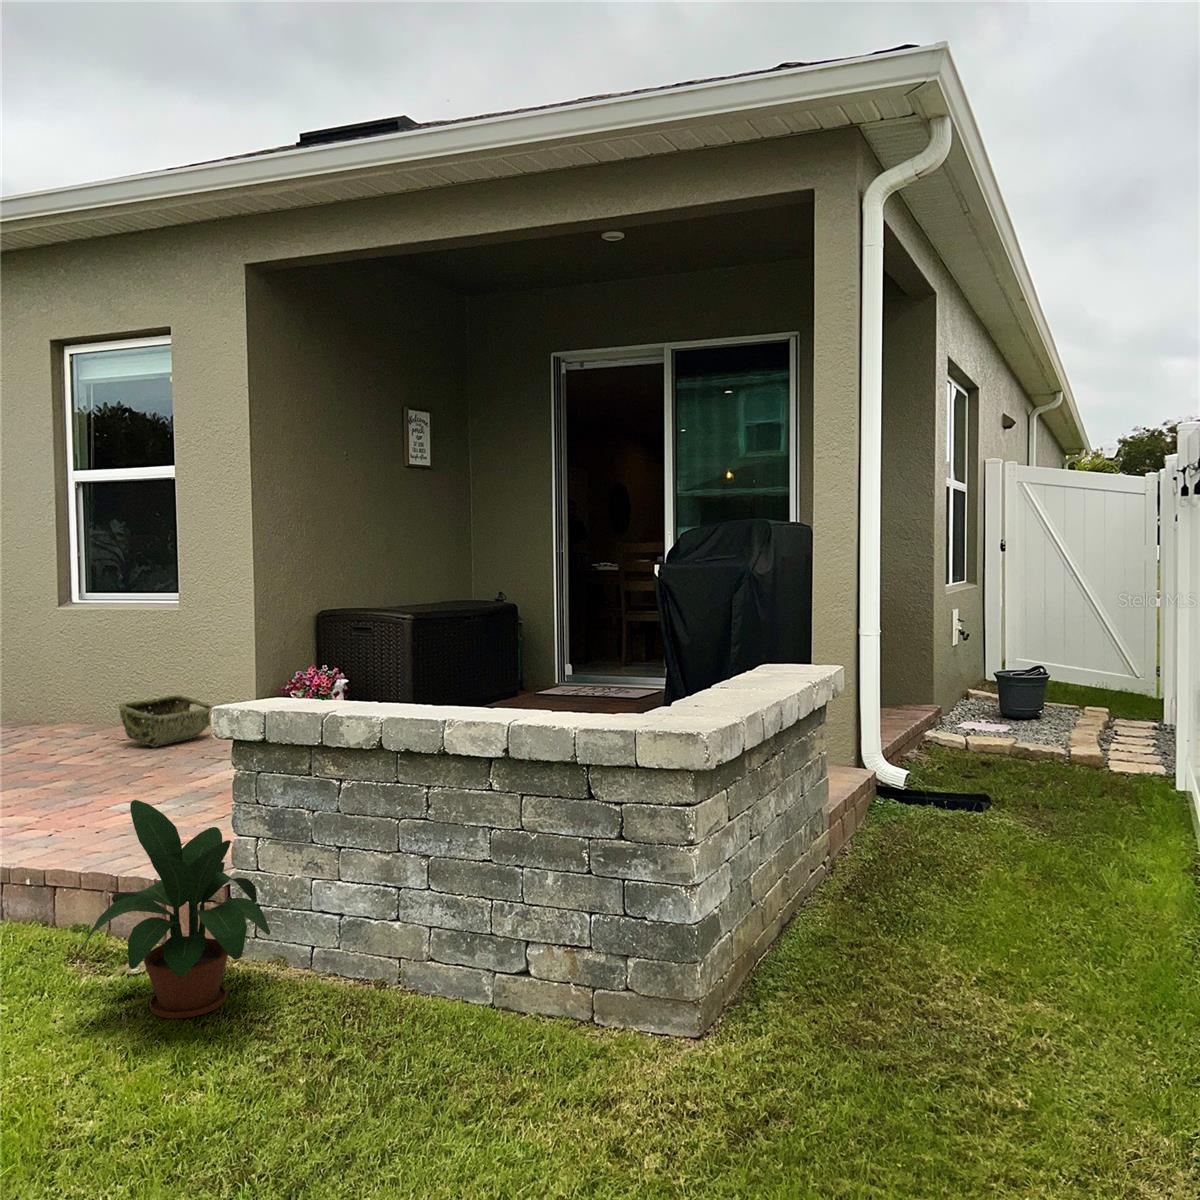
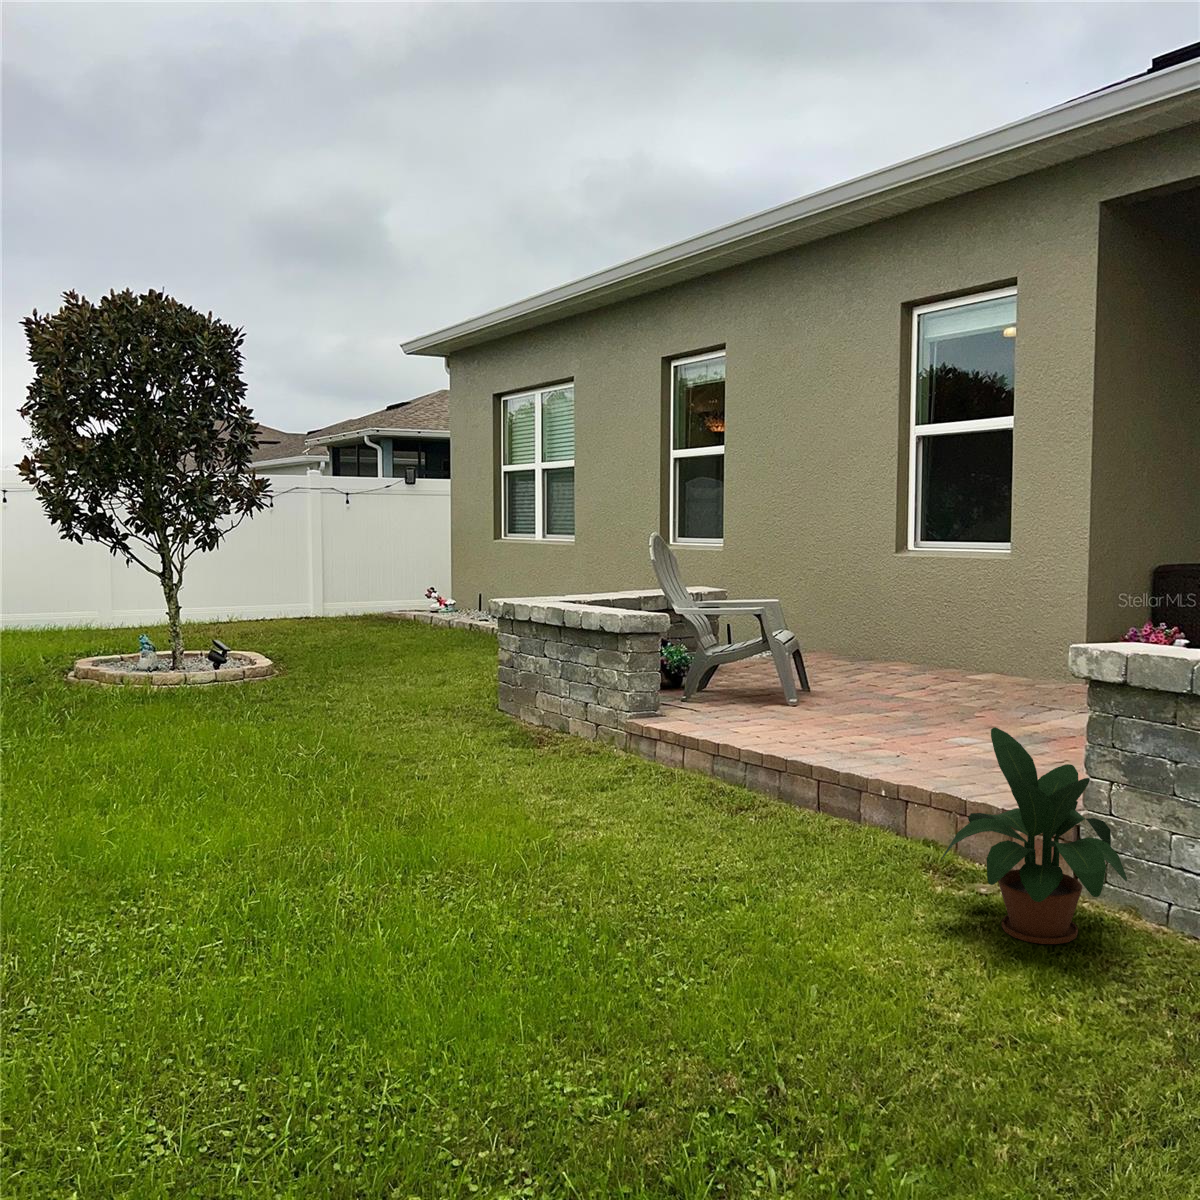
woven basket: present [119,695,212,747] -> none [950,642,1045,690]

